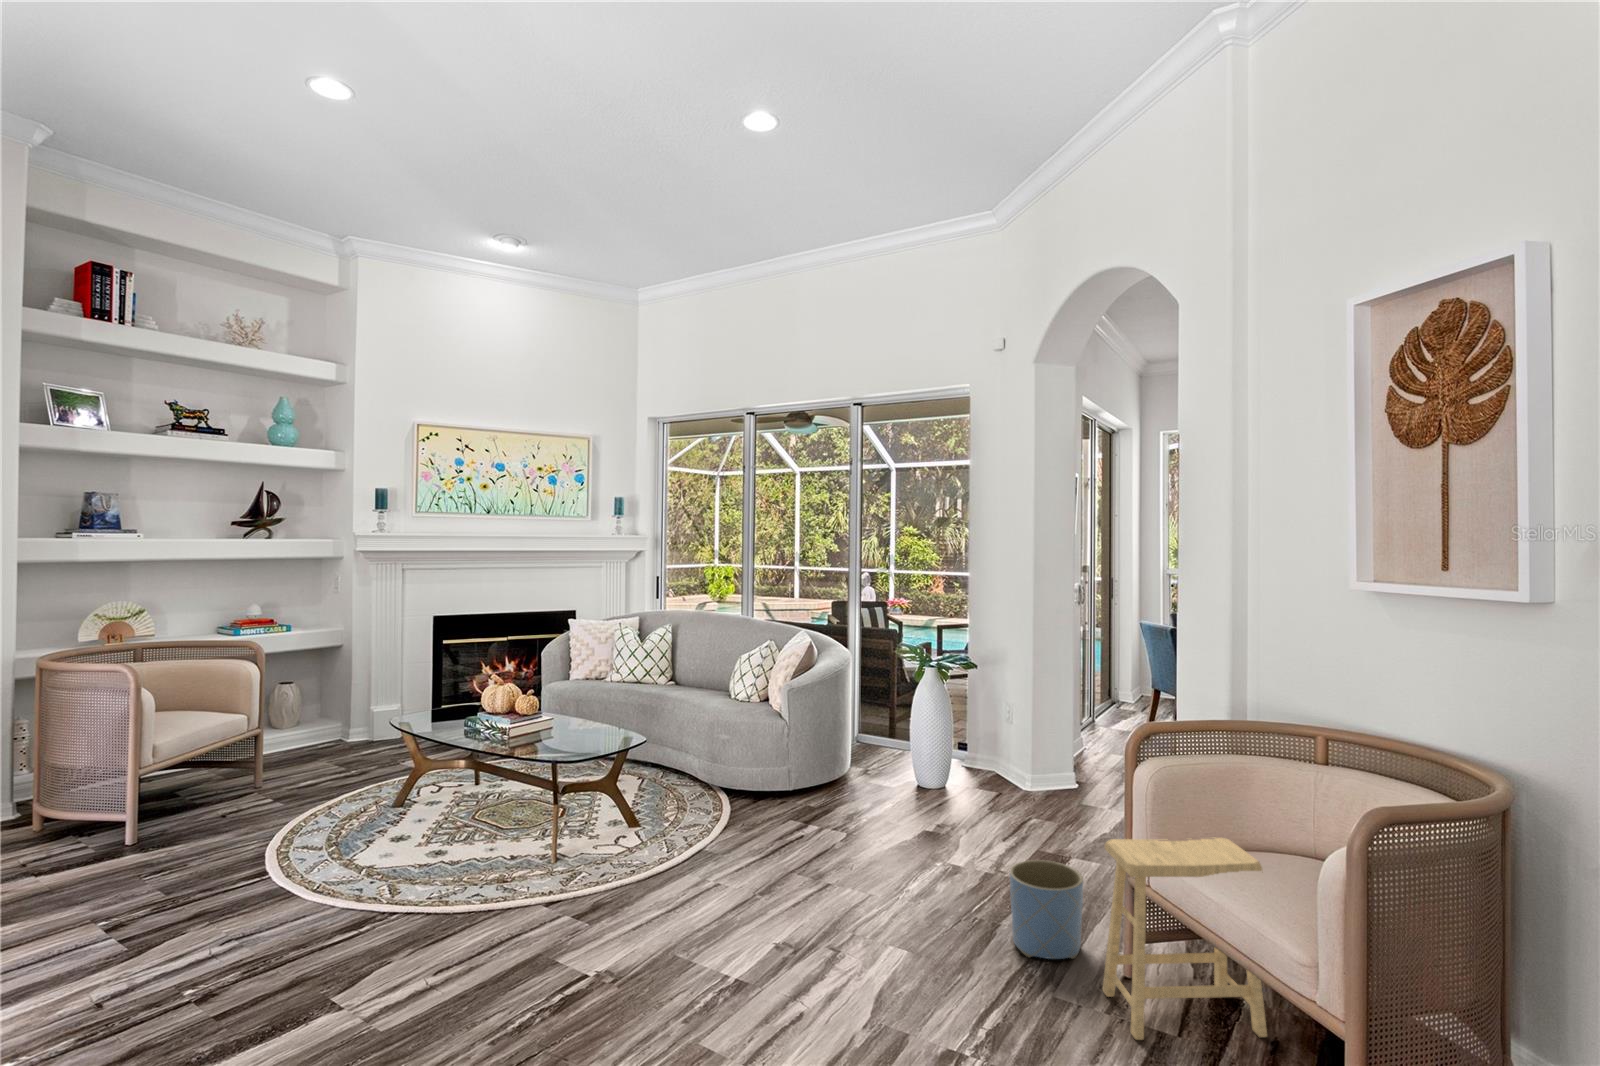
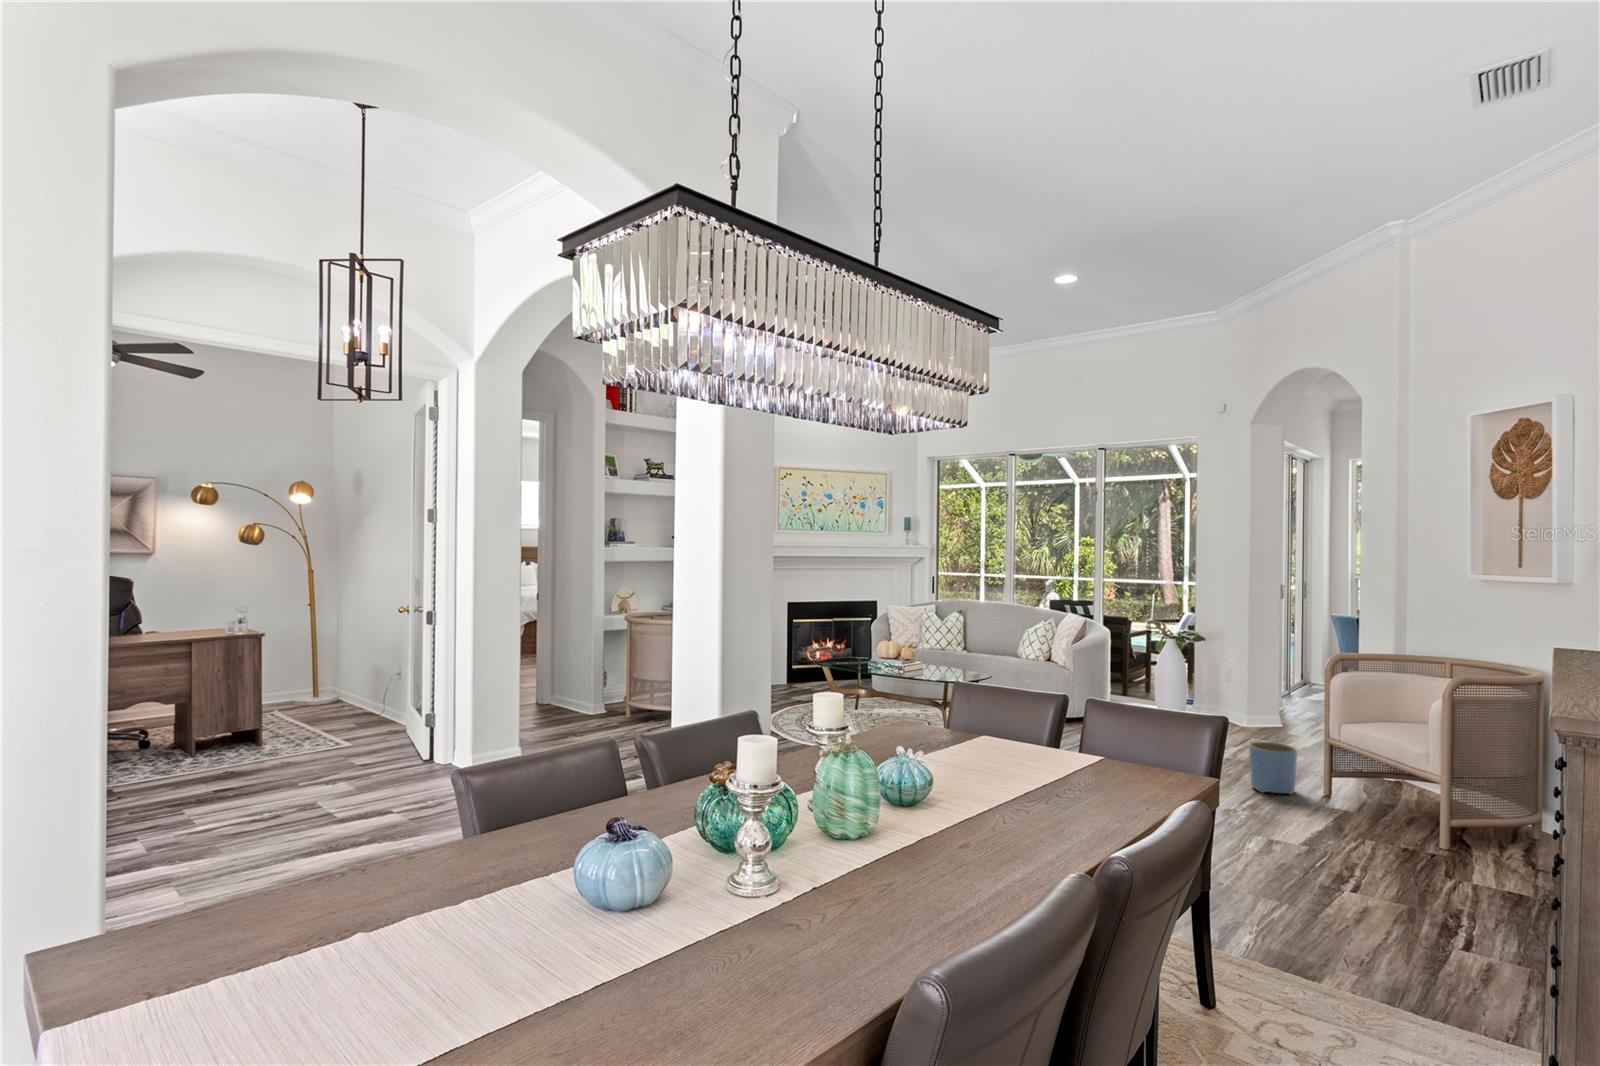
footstool: present [1103,838,1267,1040] -> none [1311,717,1413,824]

